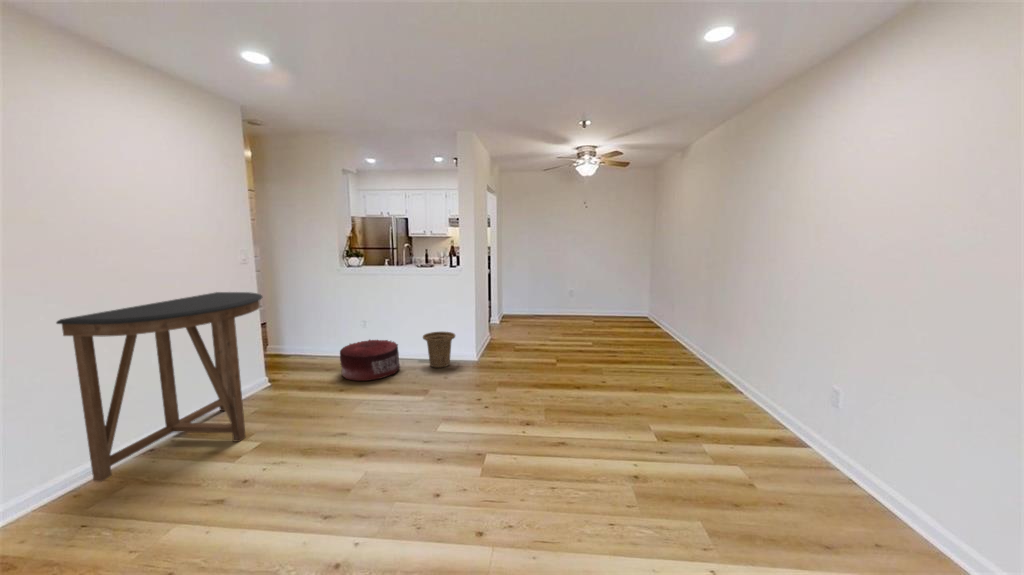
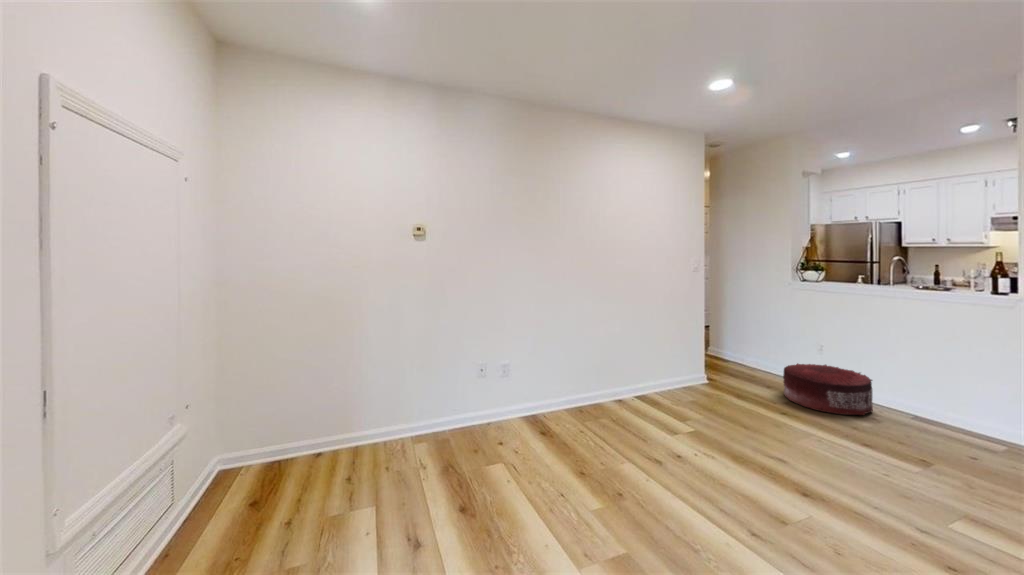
console table: present [56,292,263,482] -> none [584,295,708,420]
basket: present [423,332,455,368] -> none [922,377,1004,436]

